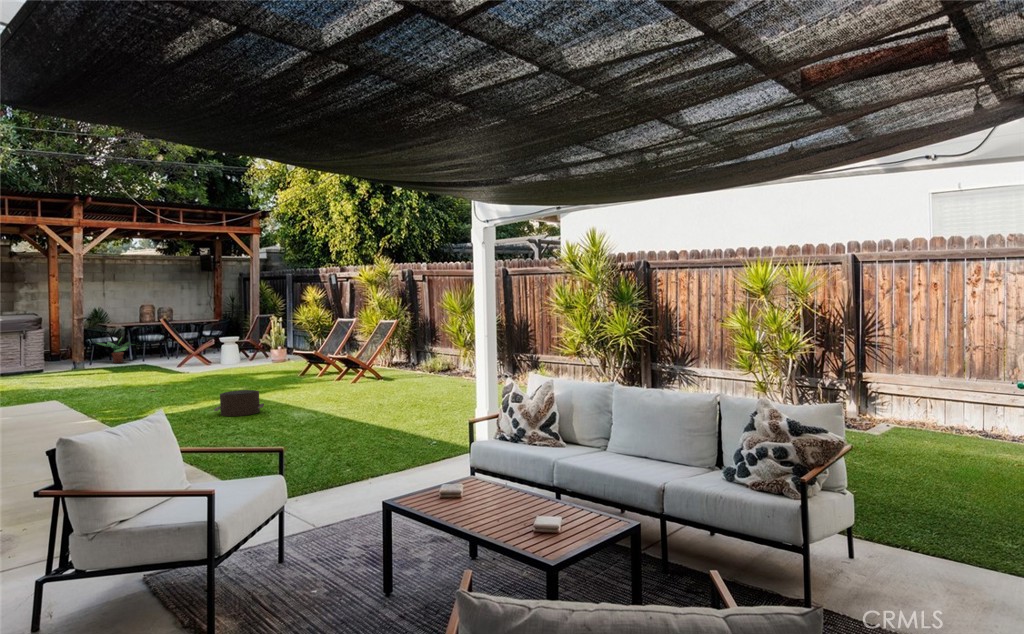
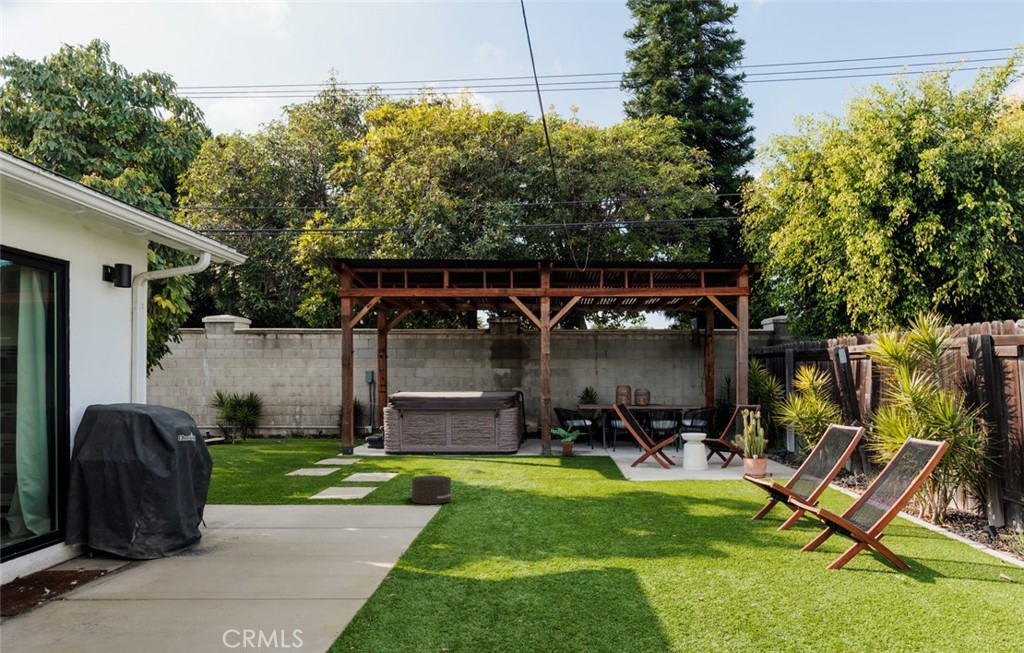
pouf: present [214,390,264,416] -> present [404,475,453,504]

